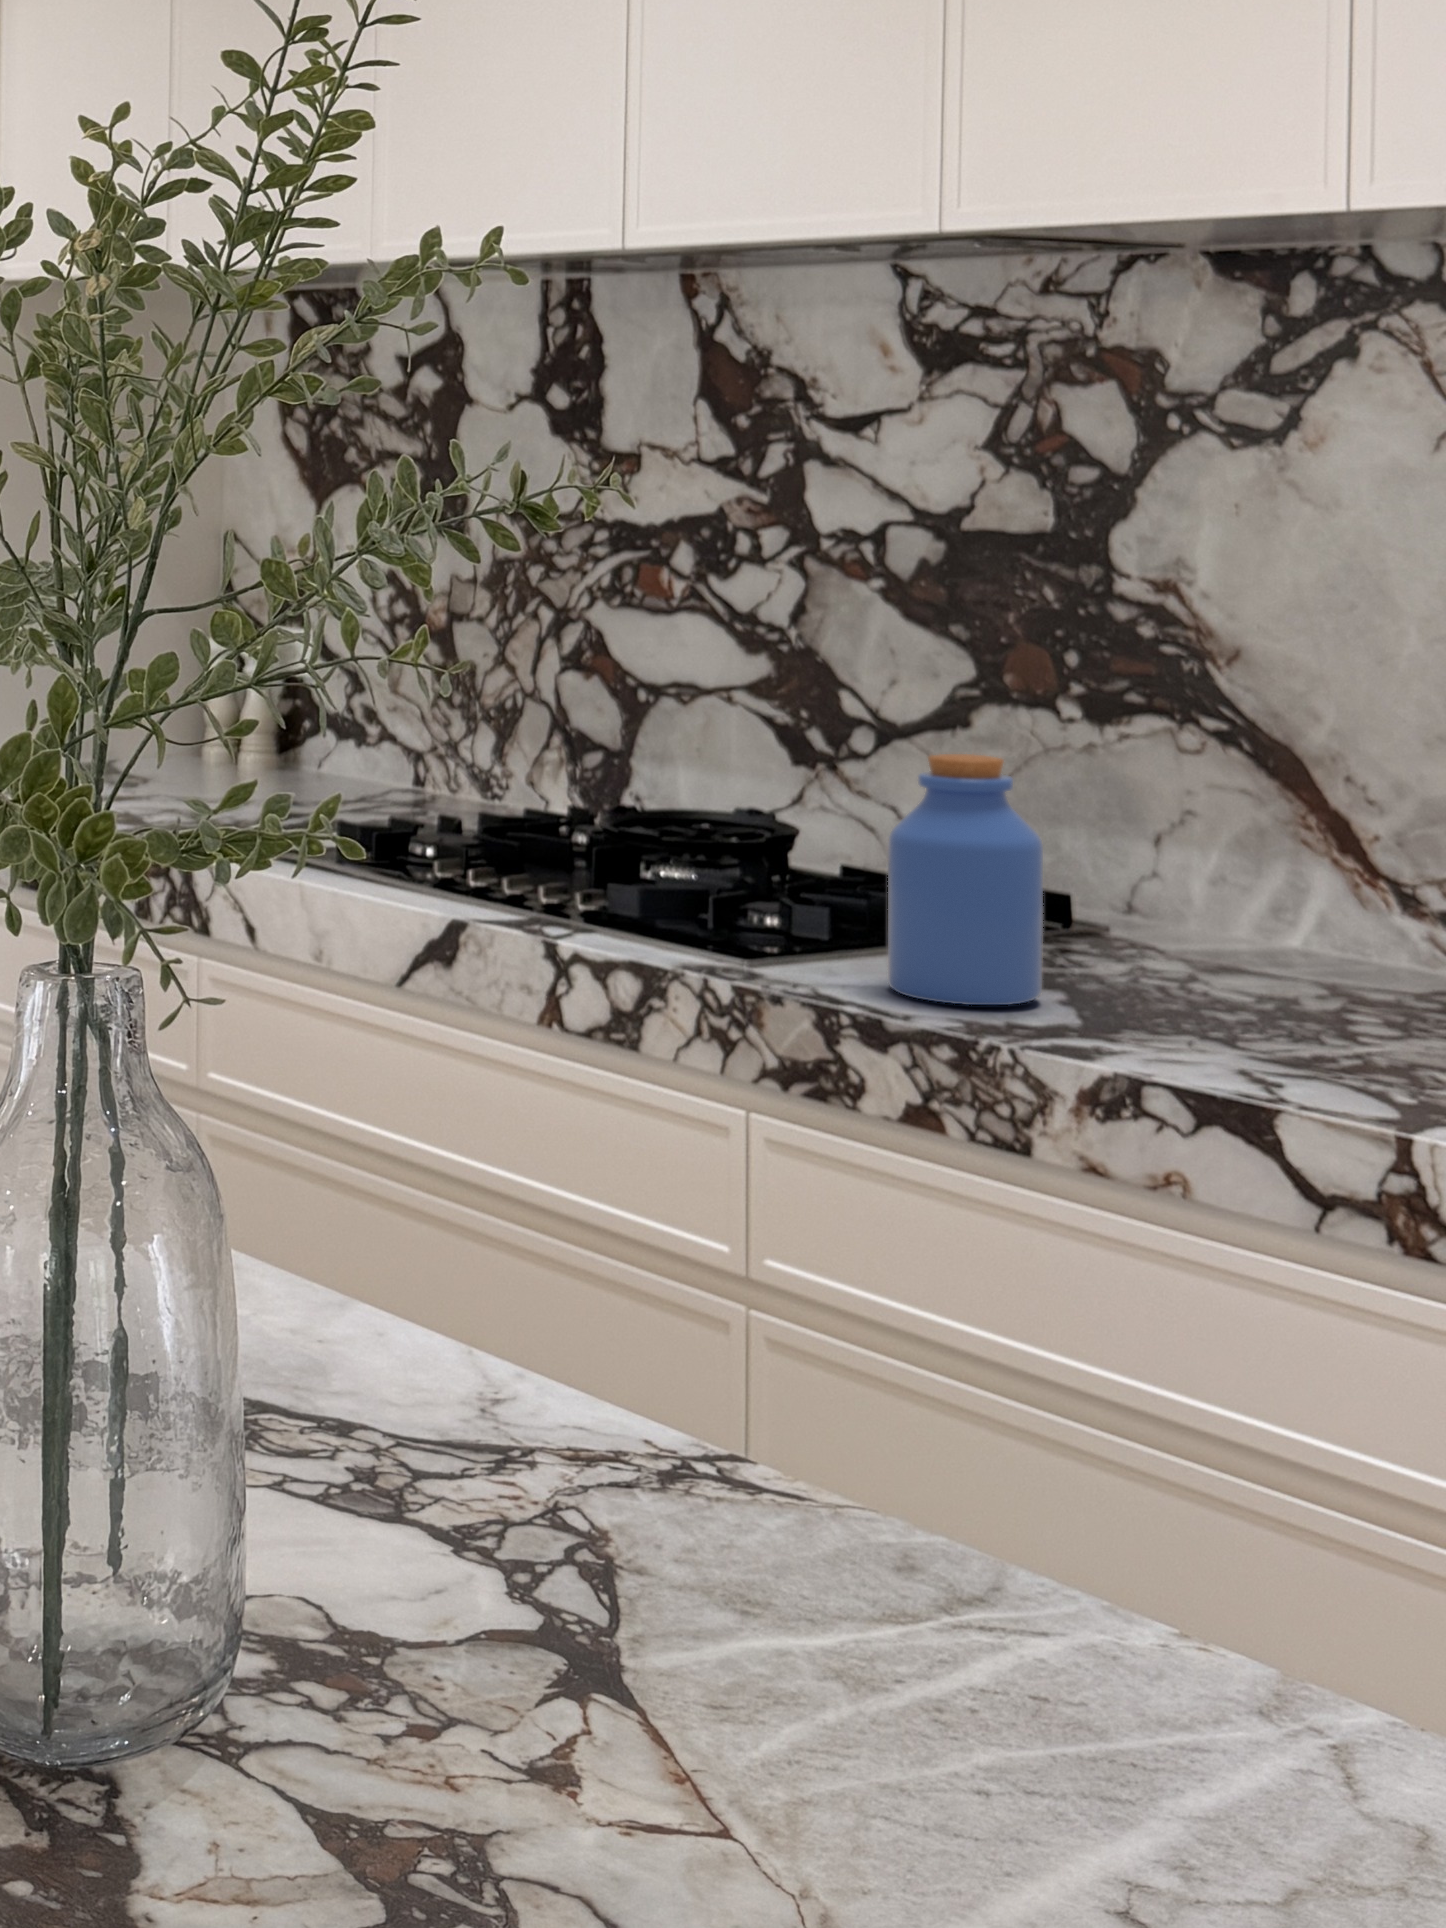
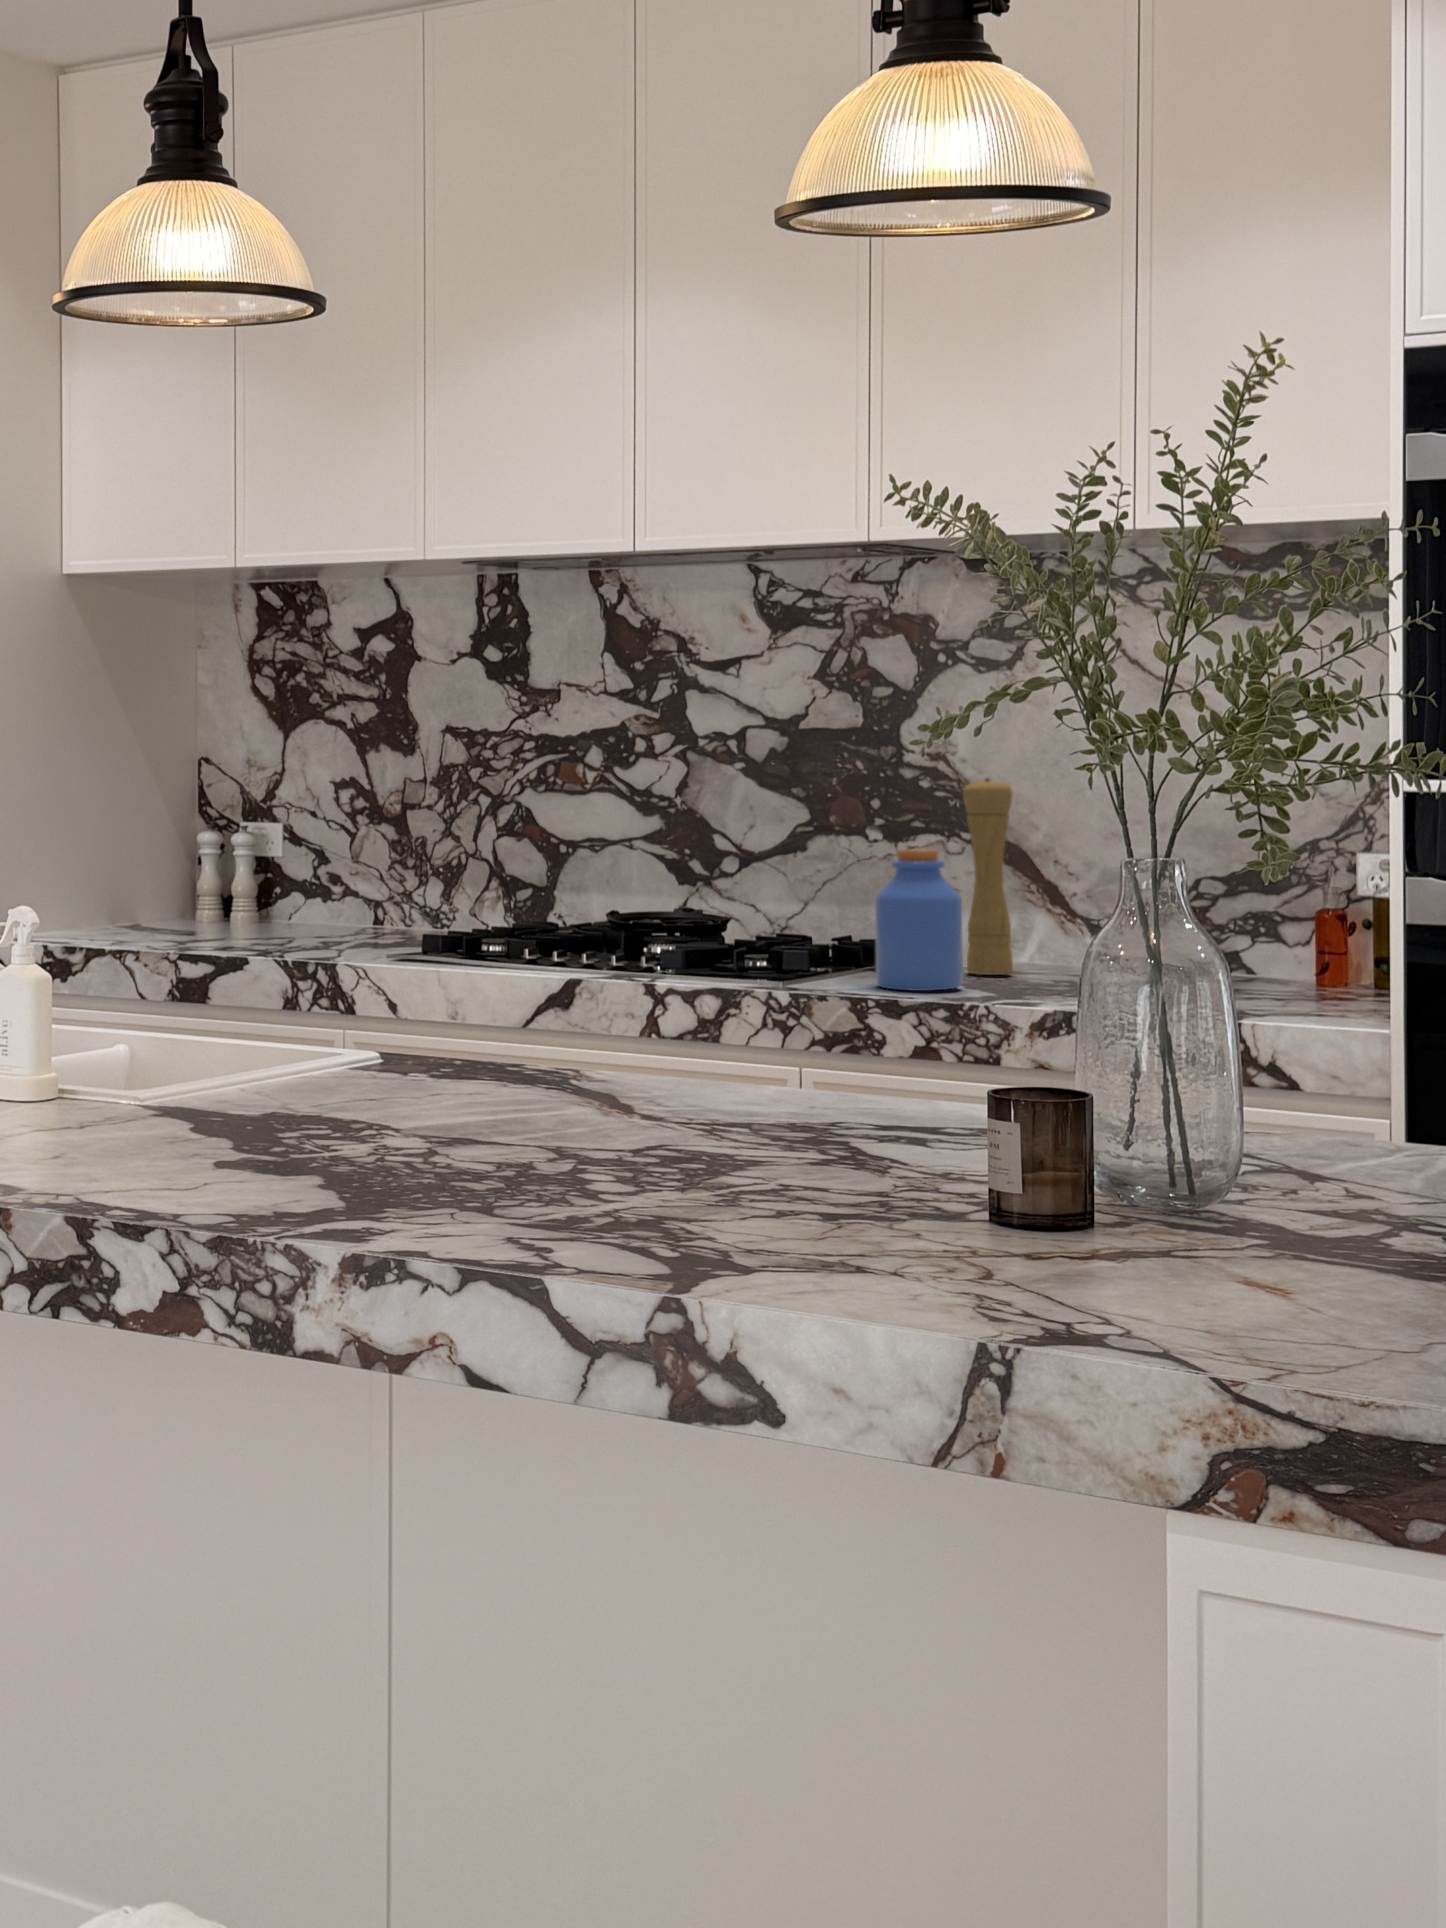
pepper mill: none [1123,633,1214,977] -> present [963,778,1013,975]

